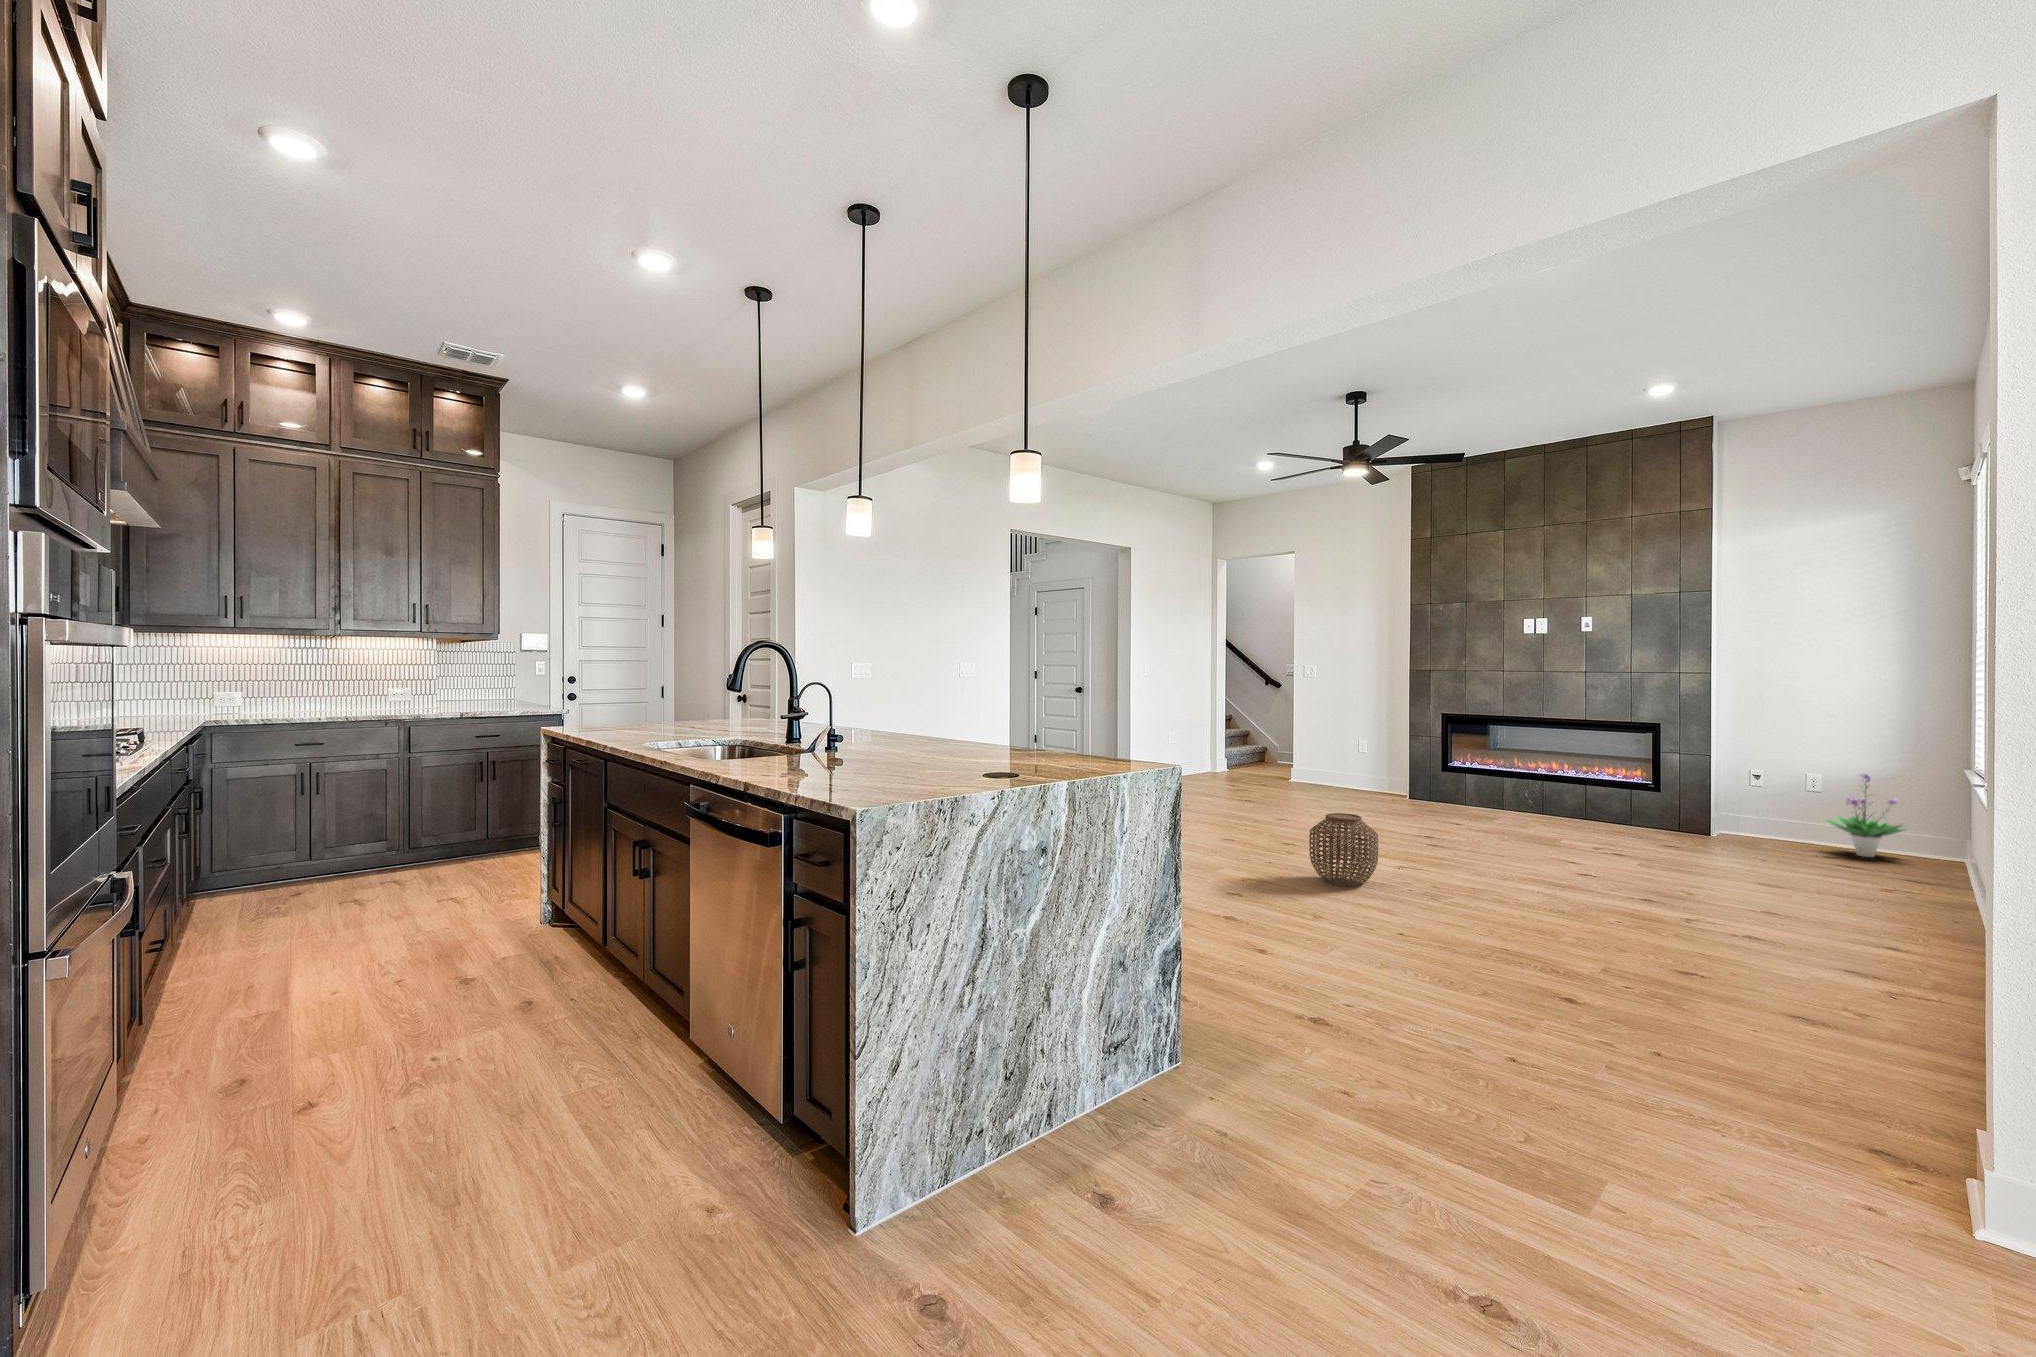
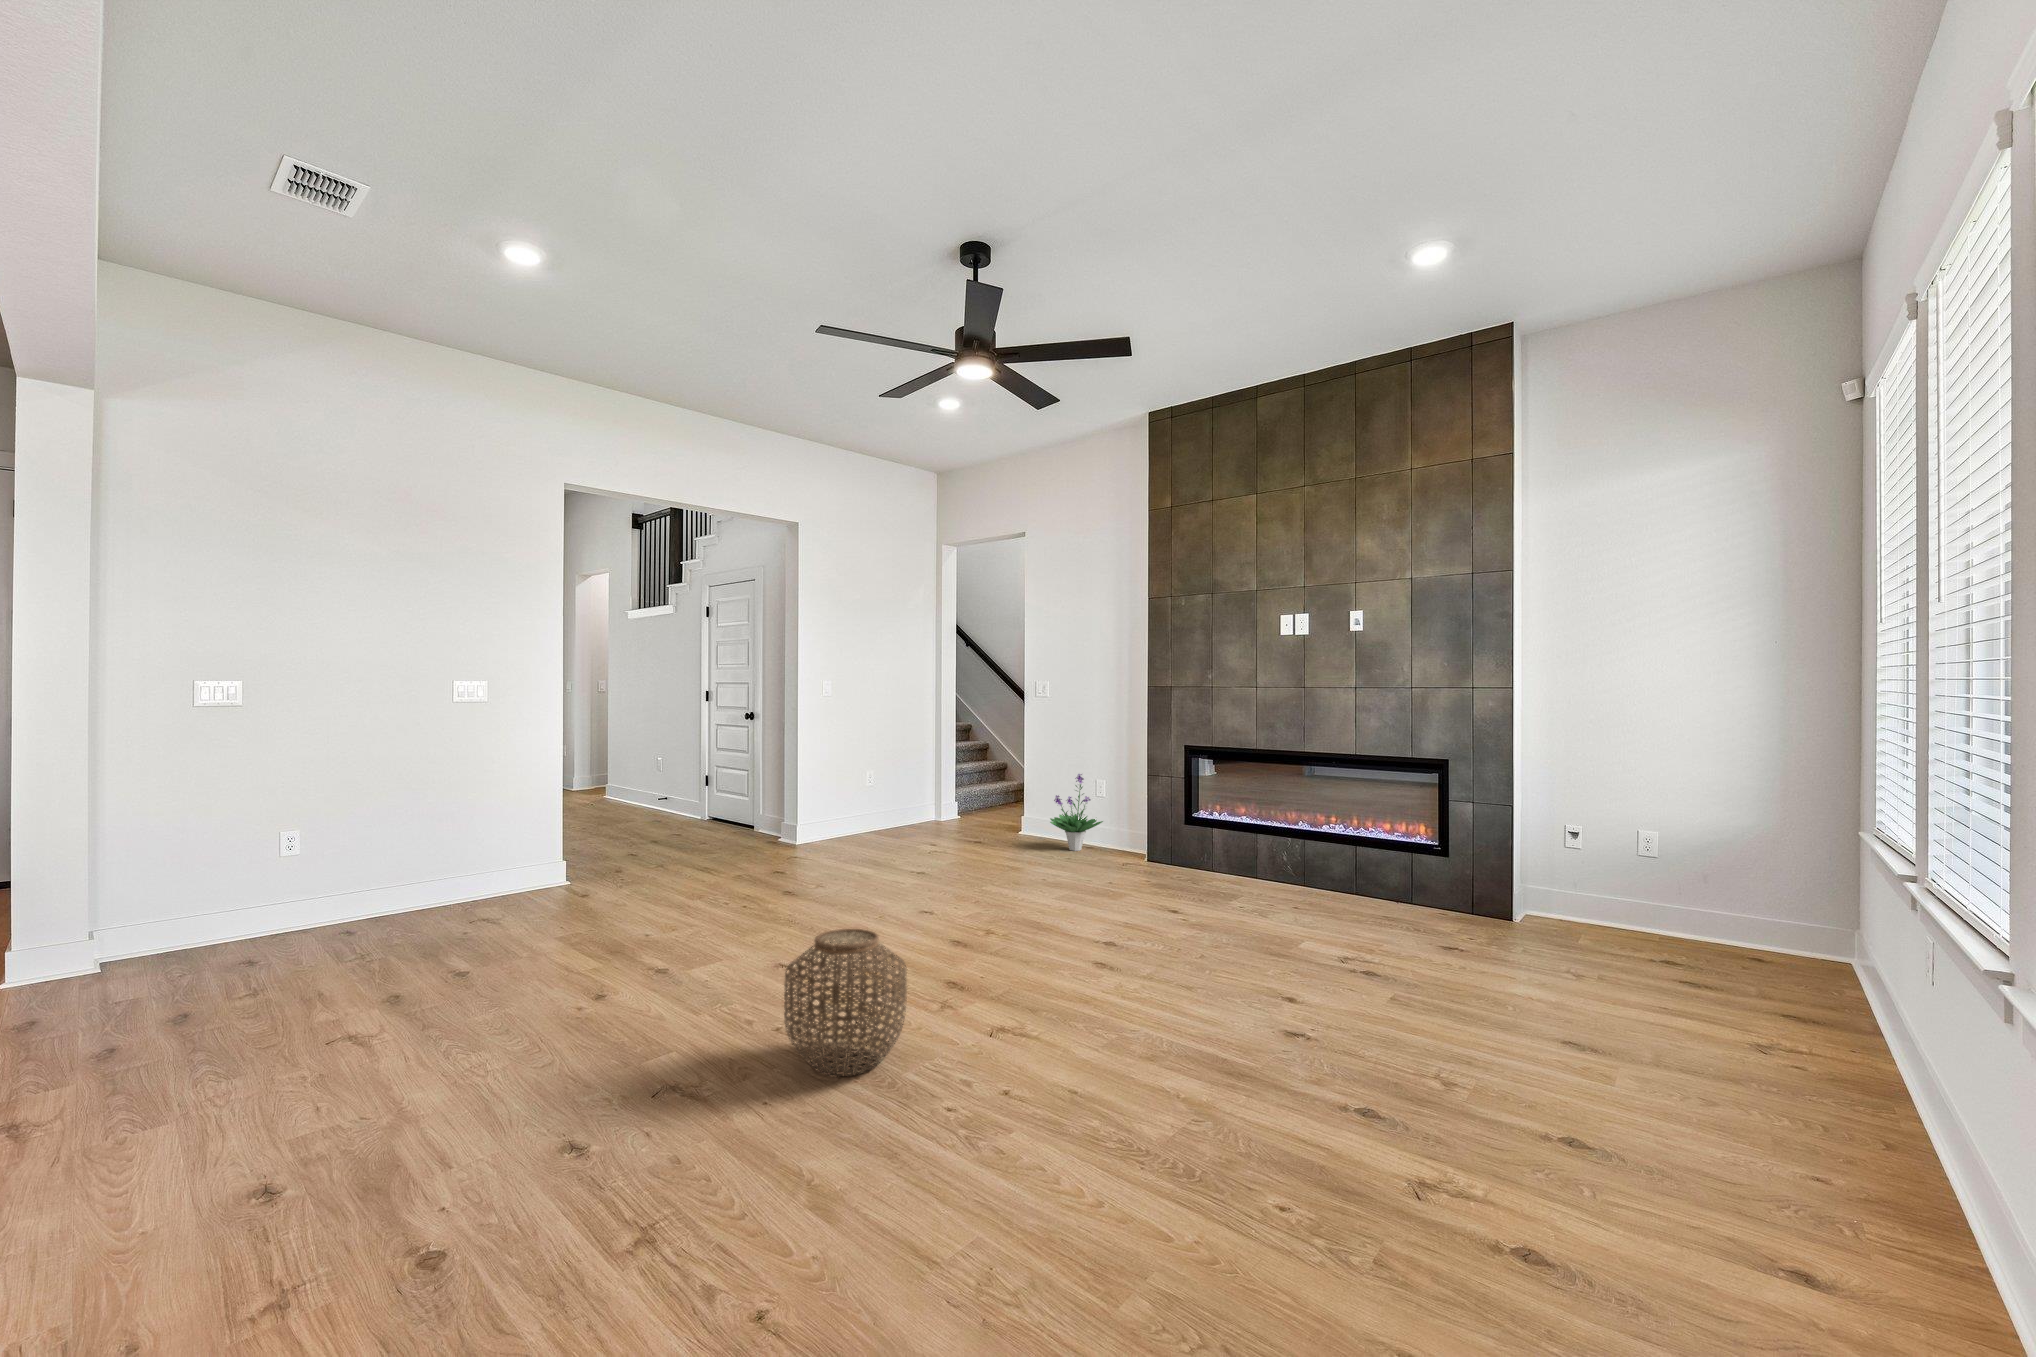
potted plant: present [1825,773,1905,857] -> present [1050,774,1103,851]

